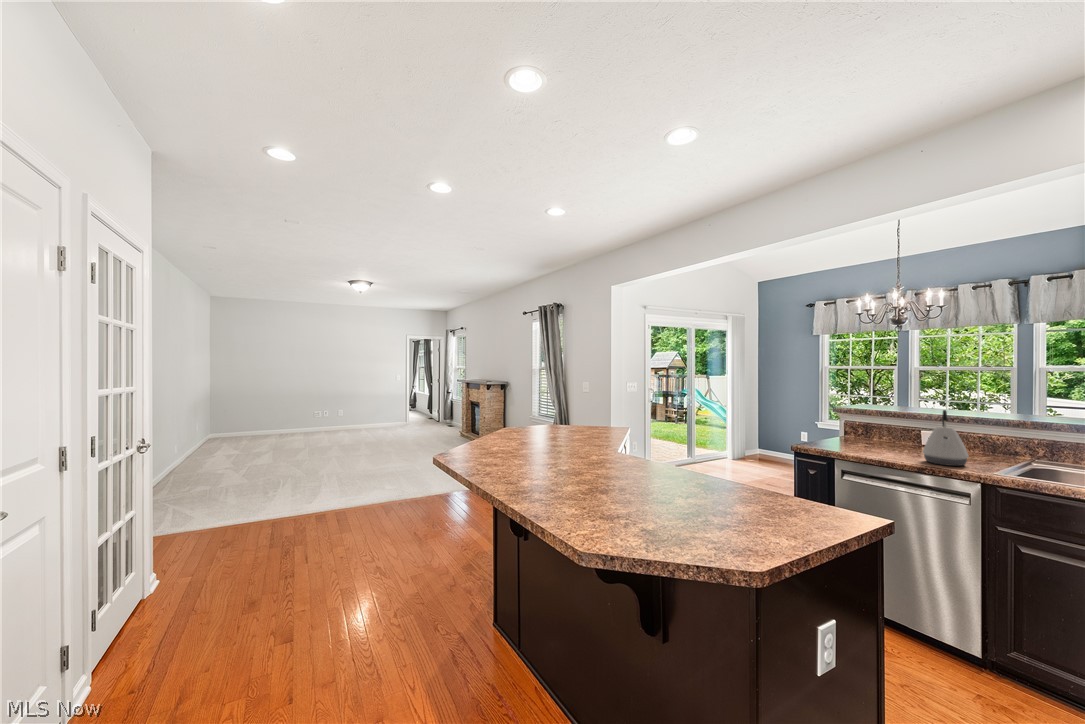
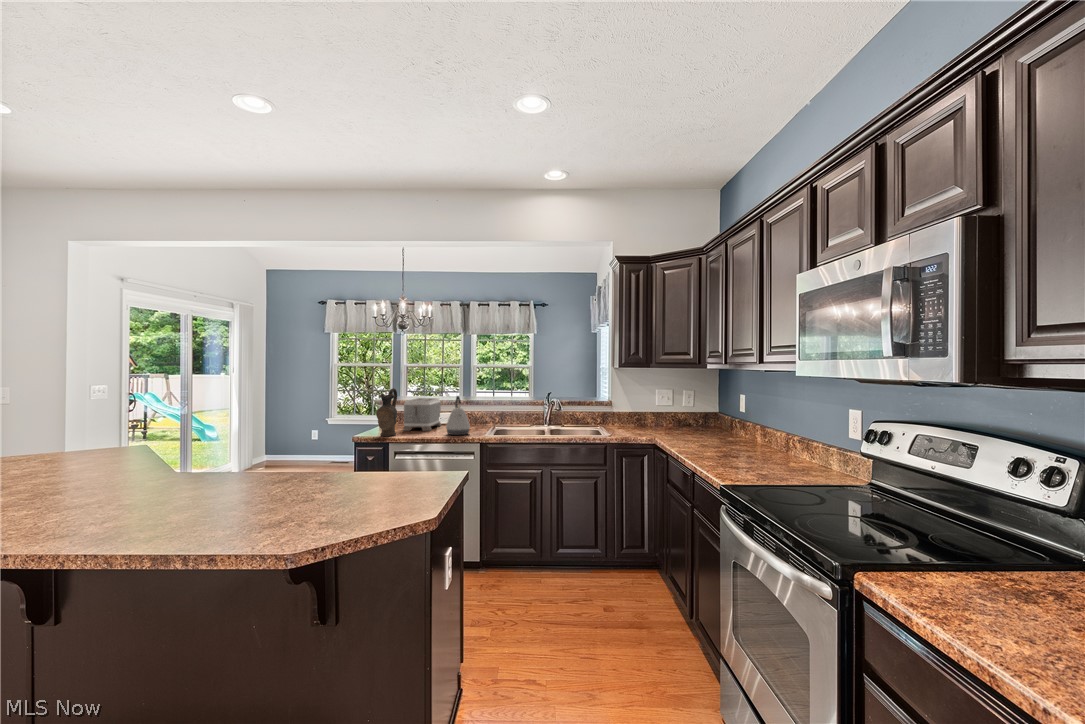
ceramic pitcher: none [821,394,851,450] -> present [376,388,397,436]
toaster: none [863,408,932,452] -> present [403,398,441,431]

